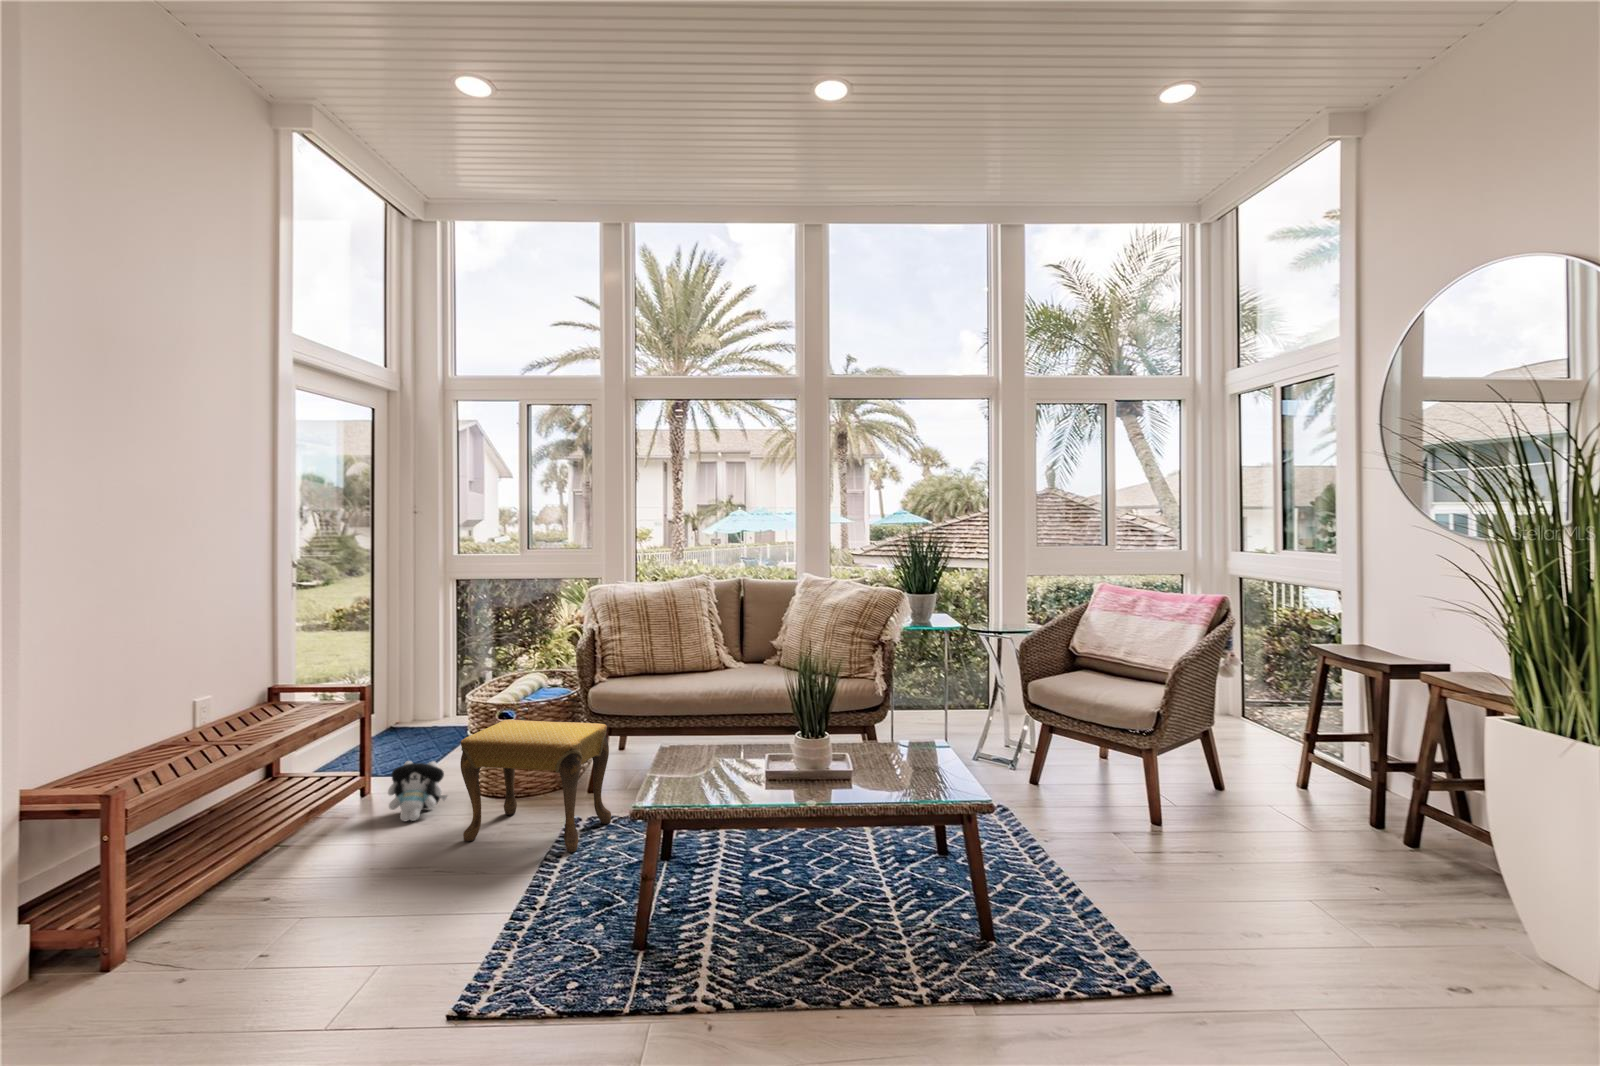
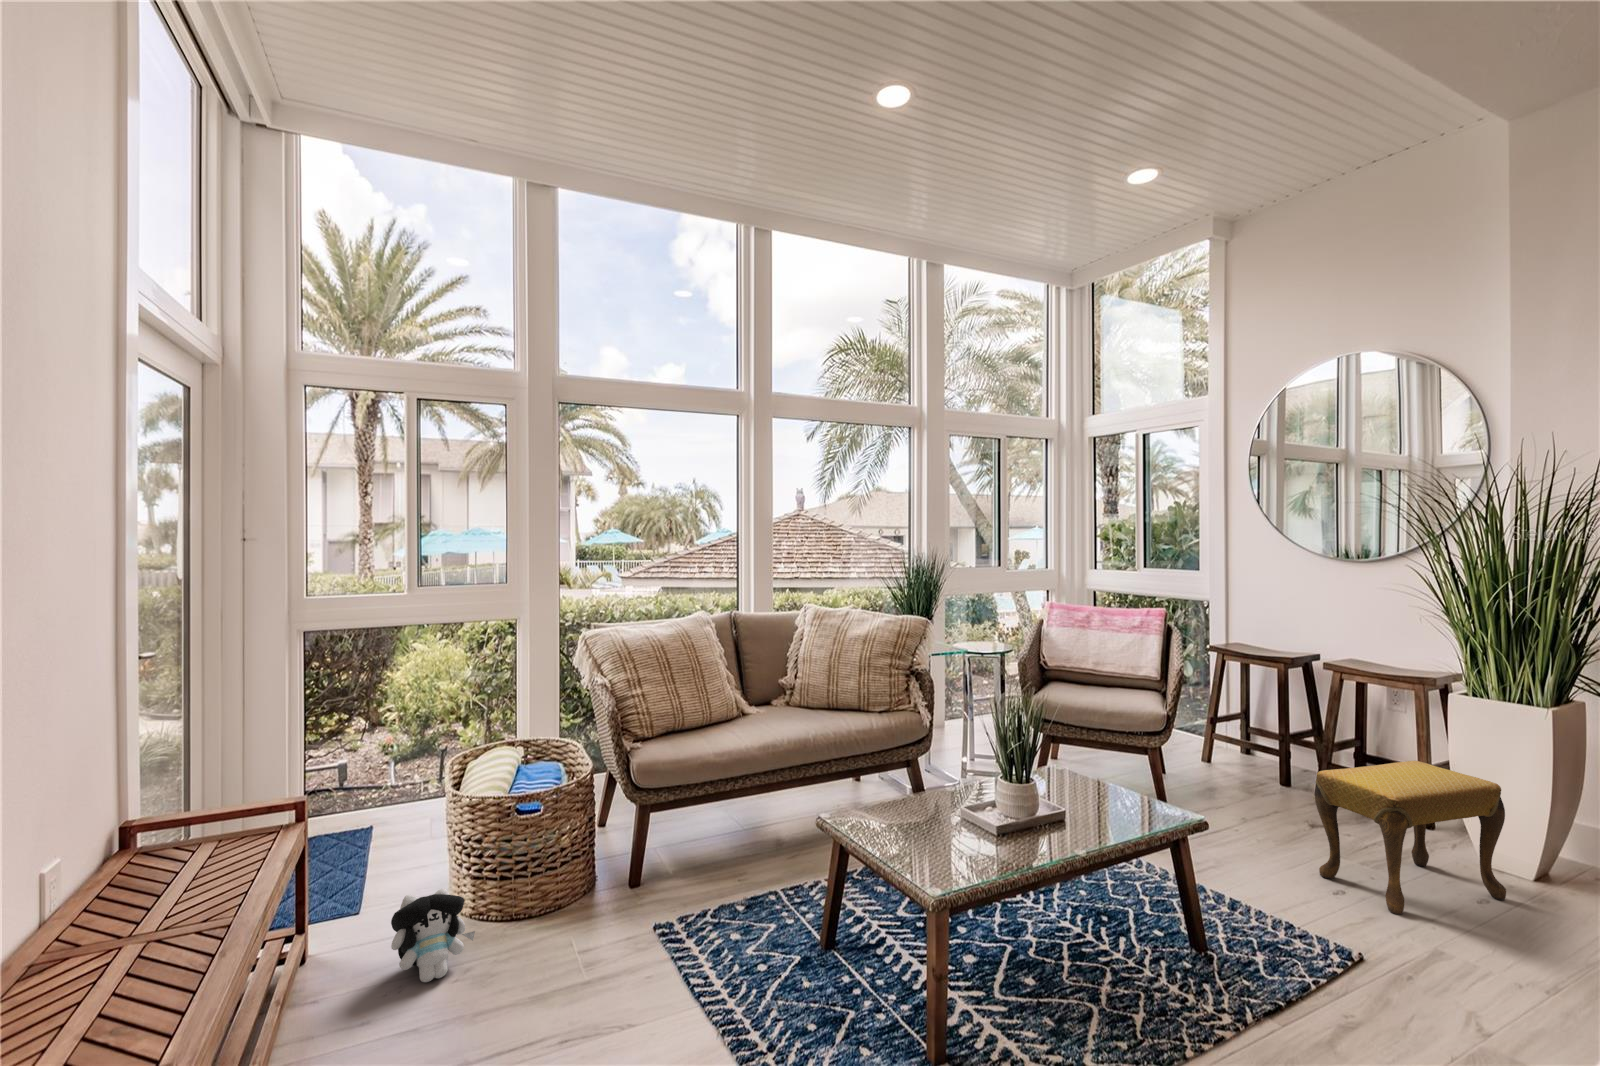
footstool: present [460,720,611,853] -> present [1315,761,1506,914]

